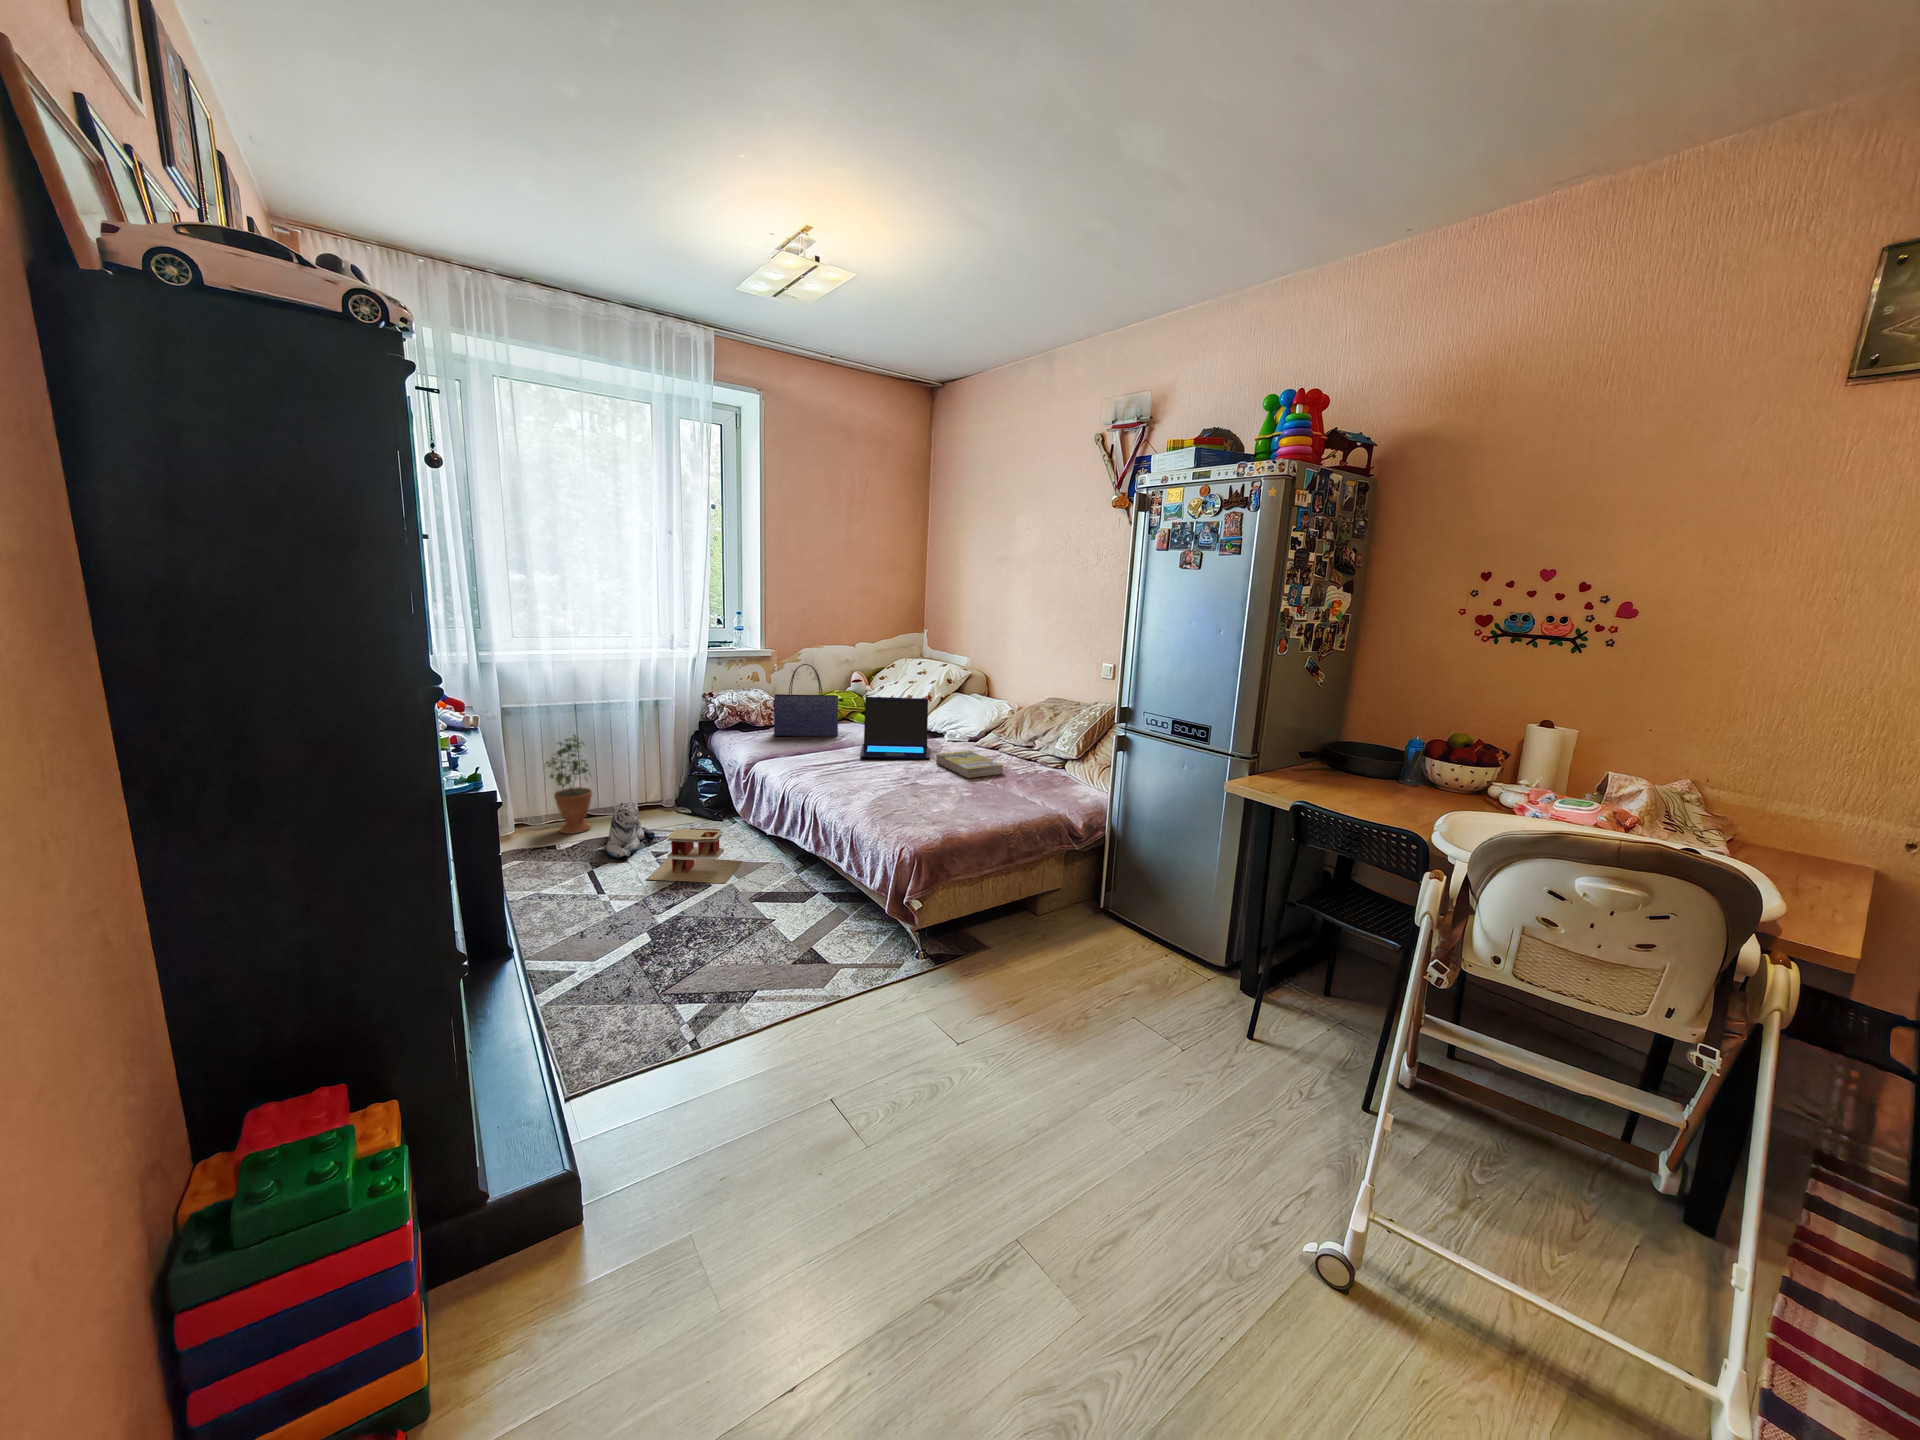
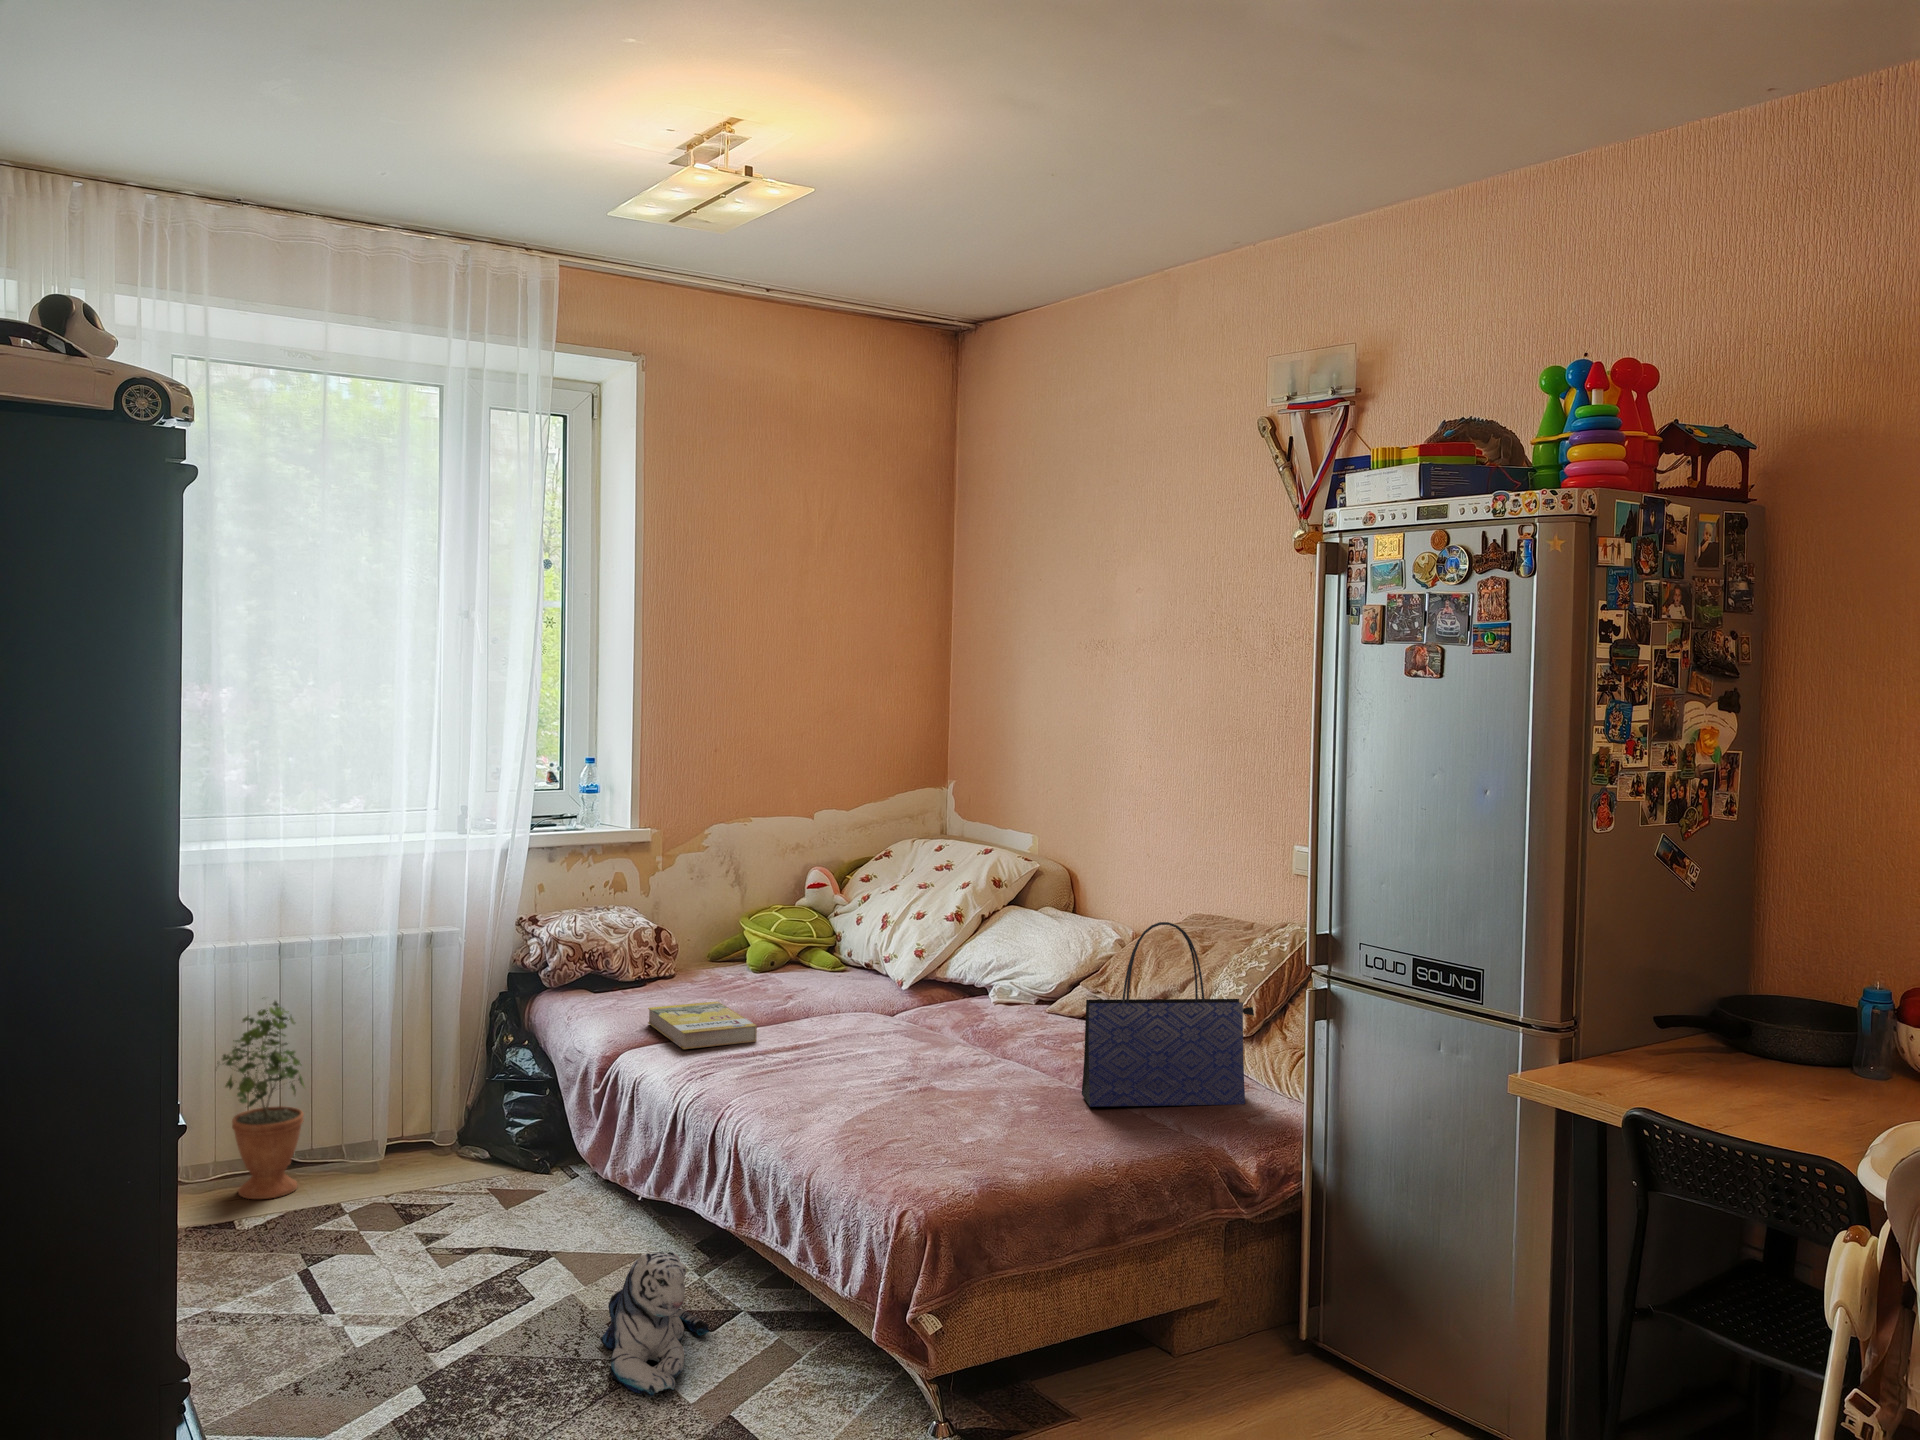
tote bag: present [774,664,843,736] -> present [1082,922,1254,1107]
laptop: present [860,697,930,759] -> none [822,919,960,1042]
book: present [936,751,1003,778] -> present [648,1001,757,1049]
plush toy: present [606,803,655,858] -> present [600,1252,709,1396]
toy house: present [647,829,743,883] -> none [409,1185,594,1293]

